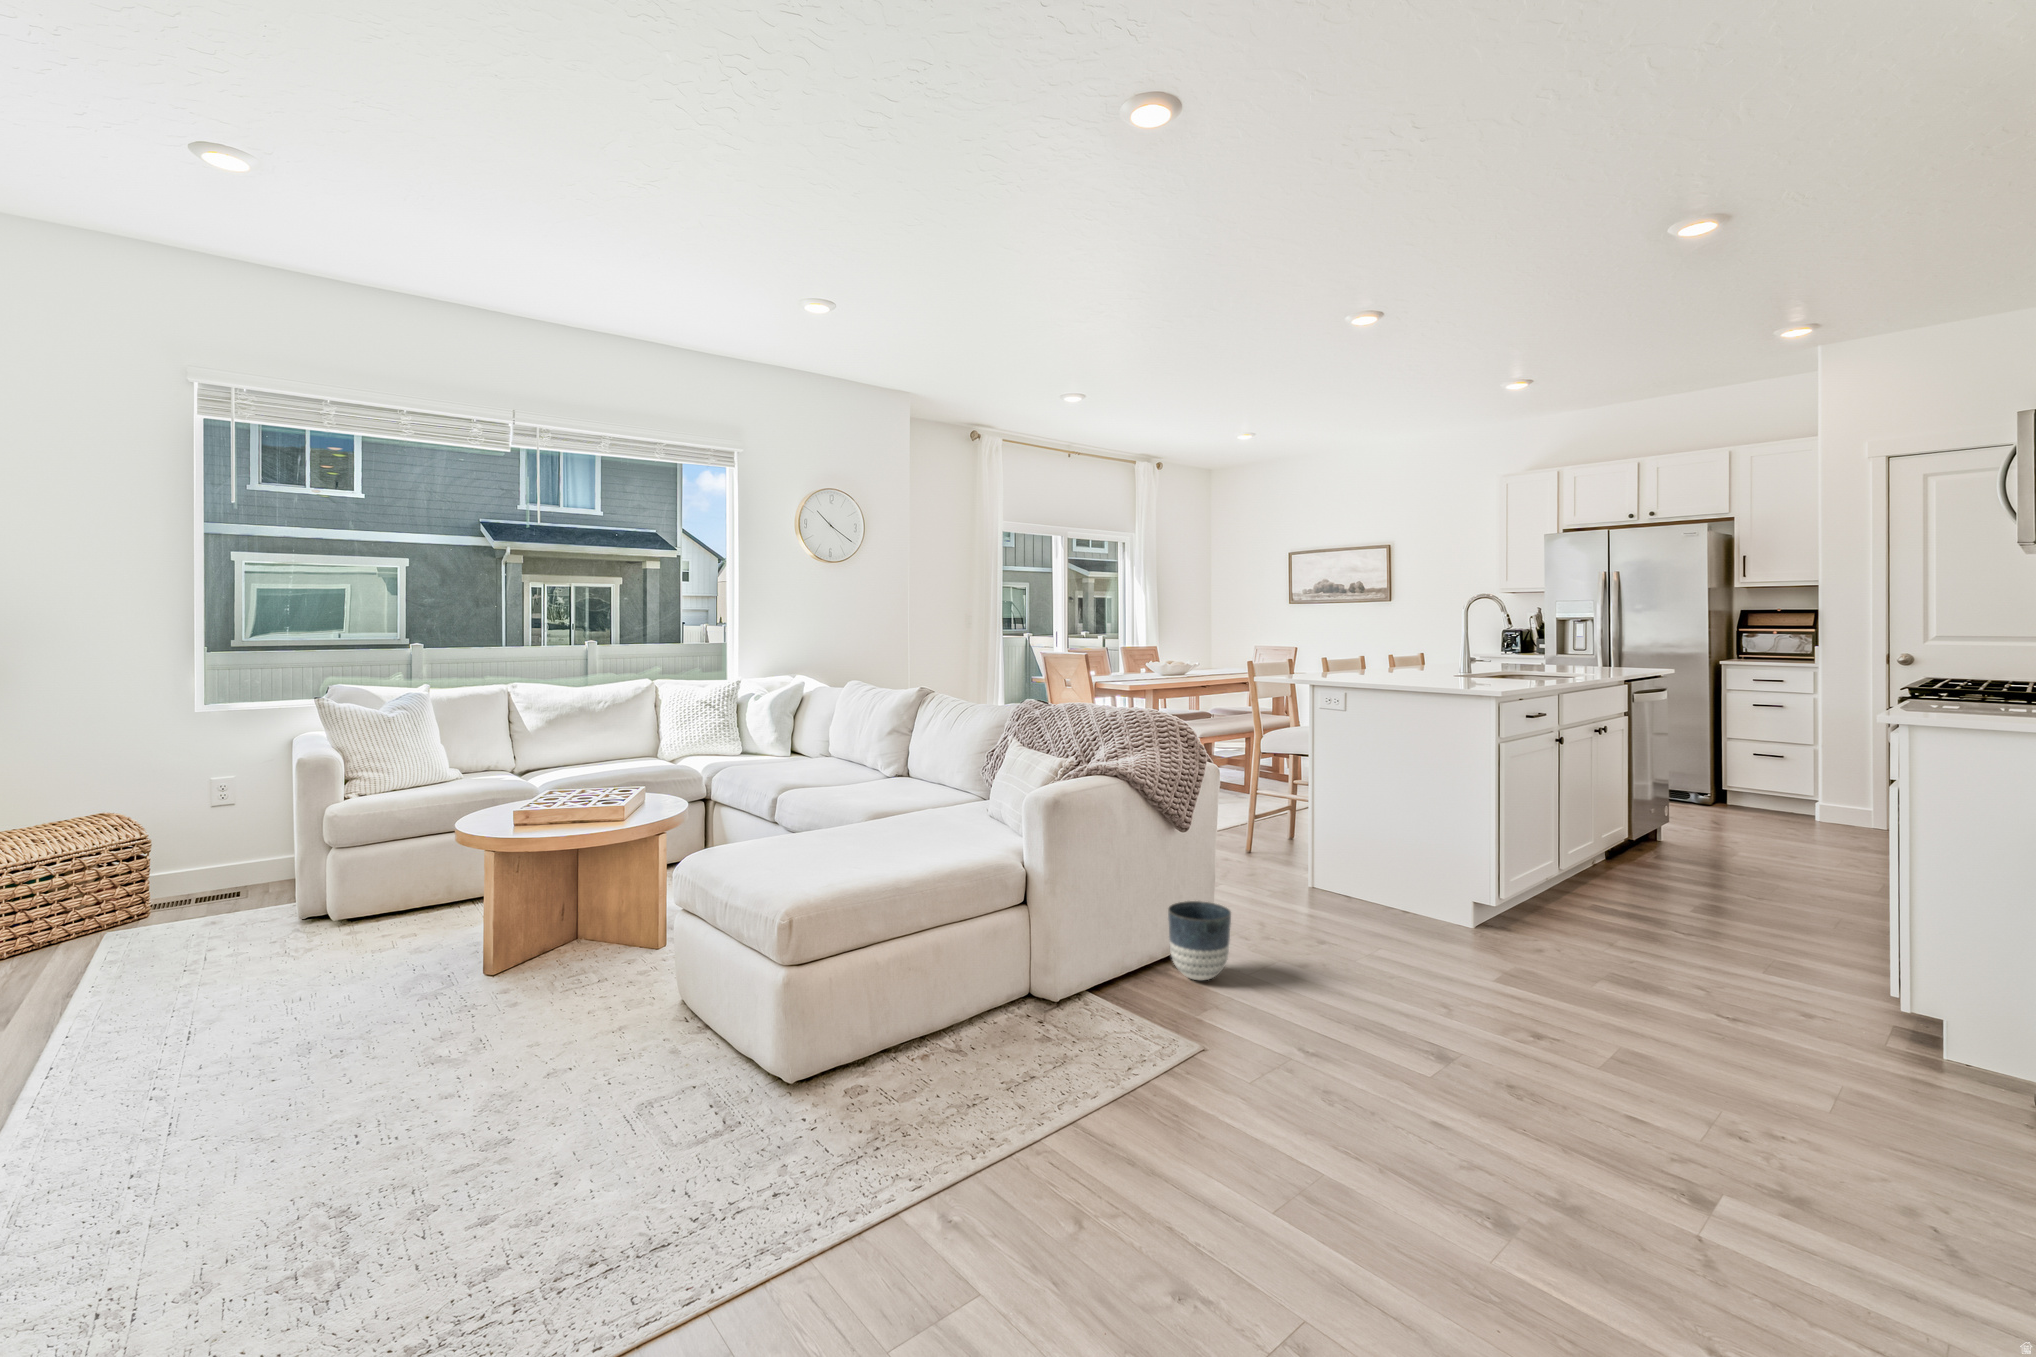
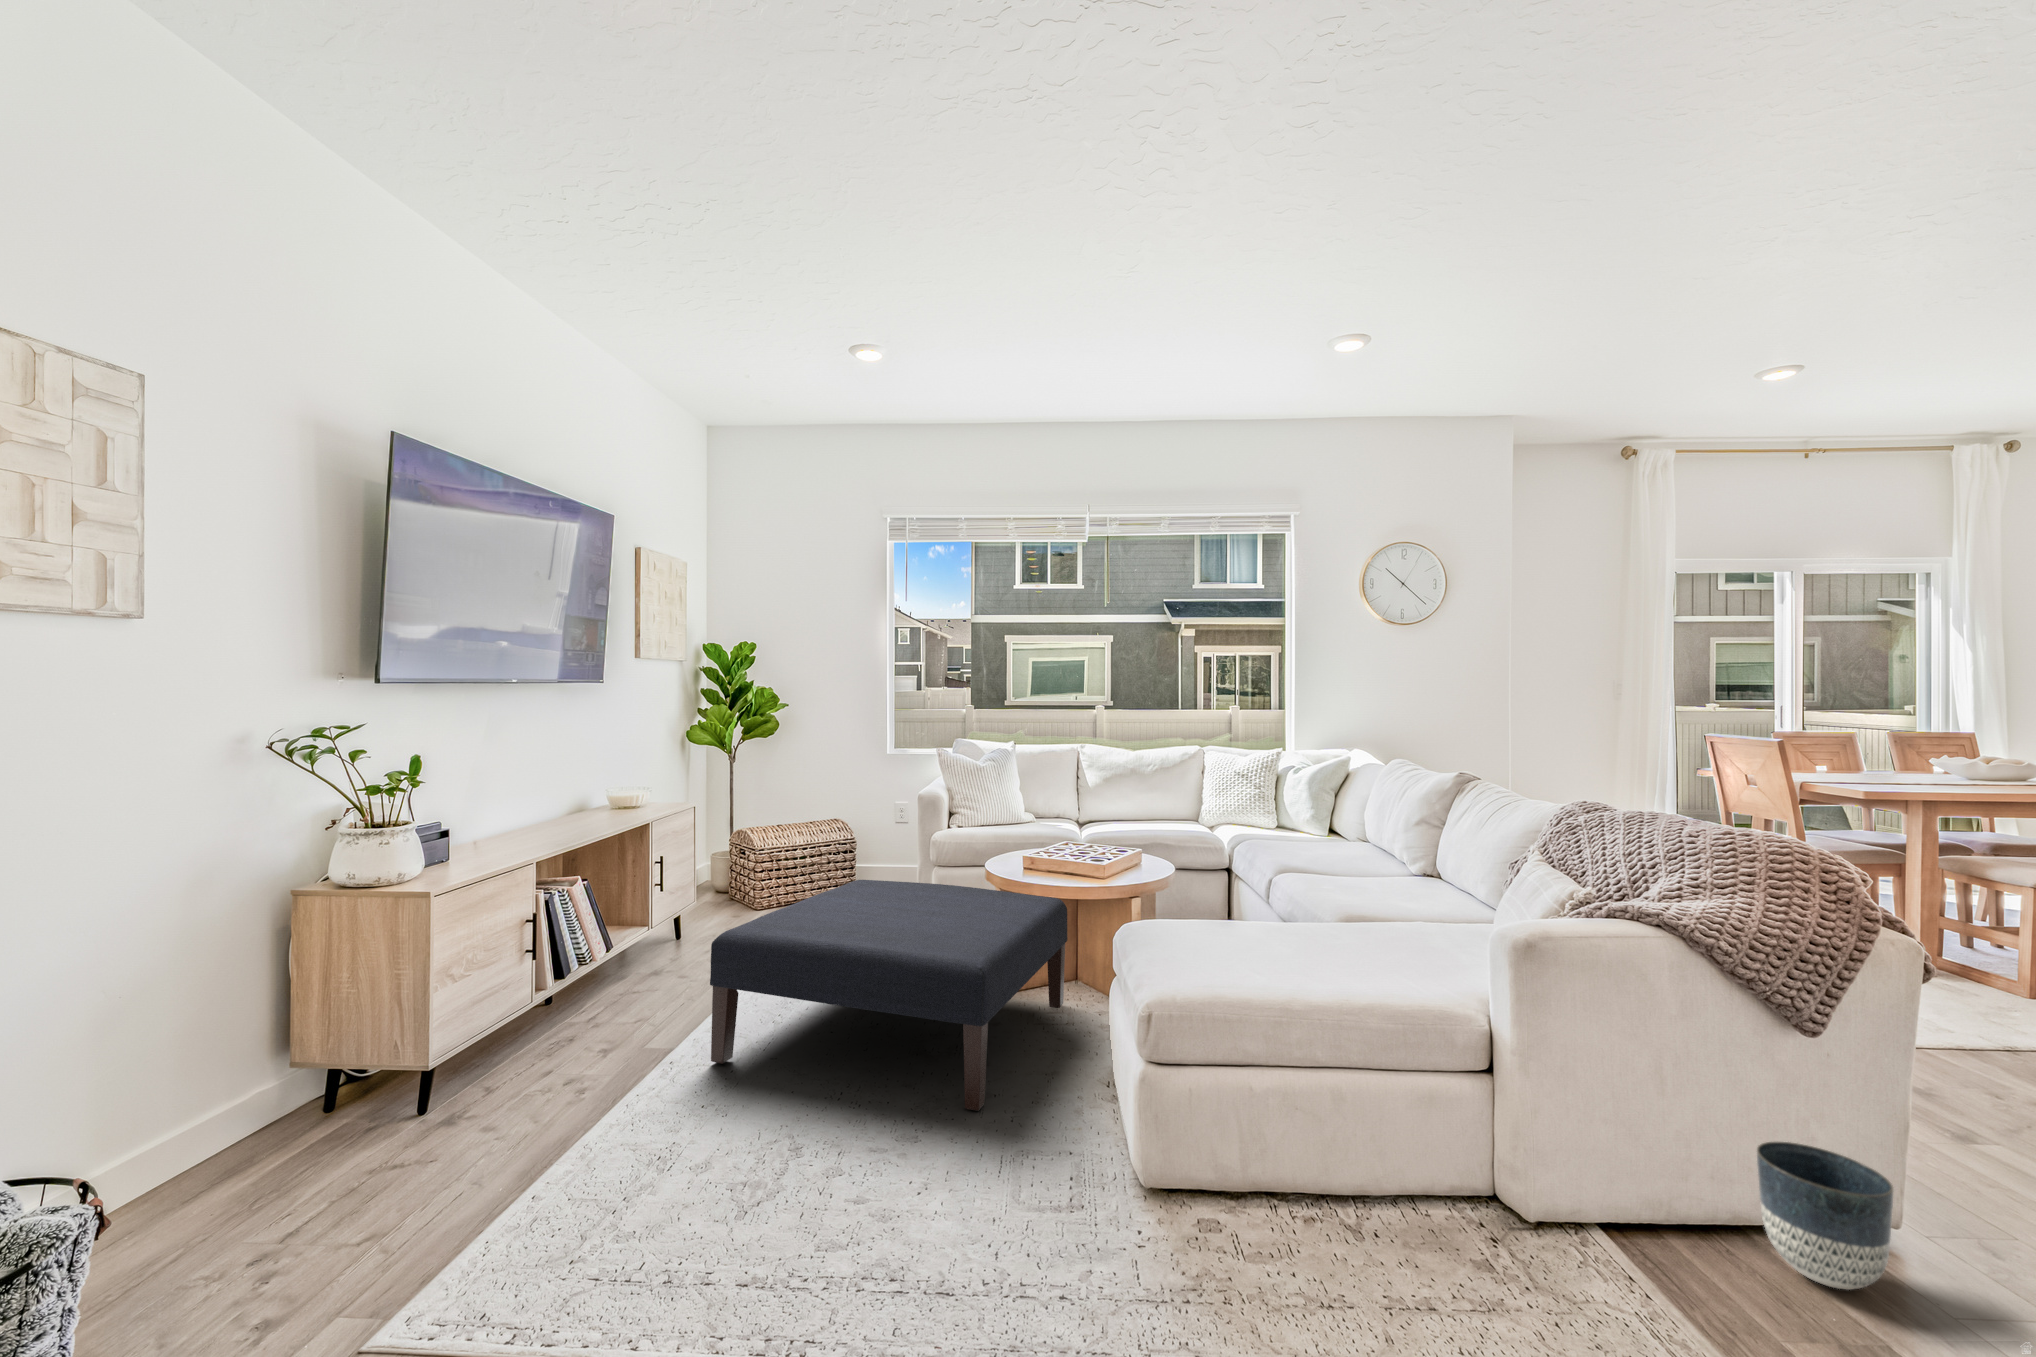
ottoman: none [71,852,585,1177] -> present [710,880,1068,1111]

